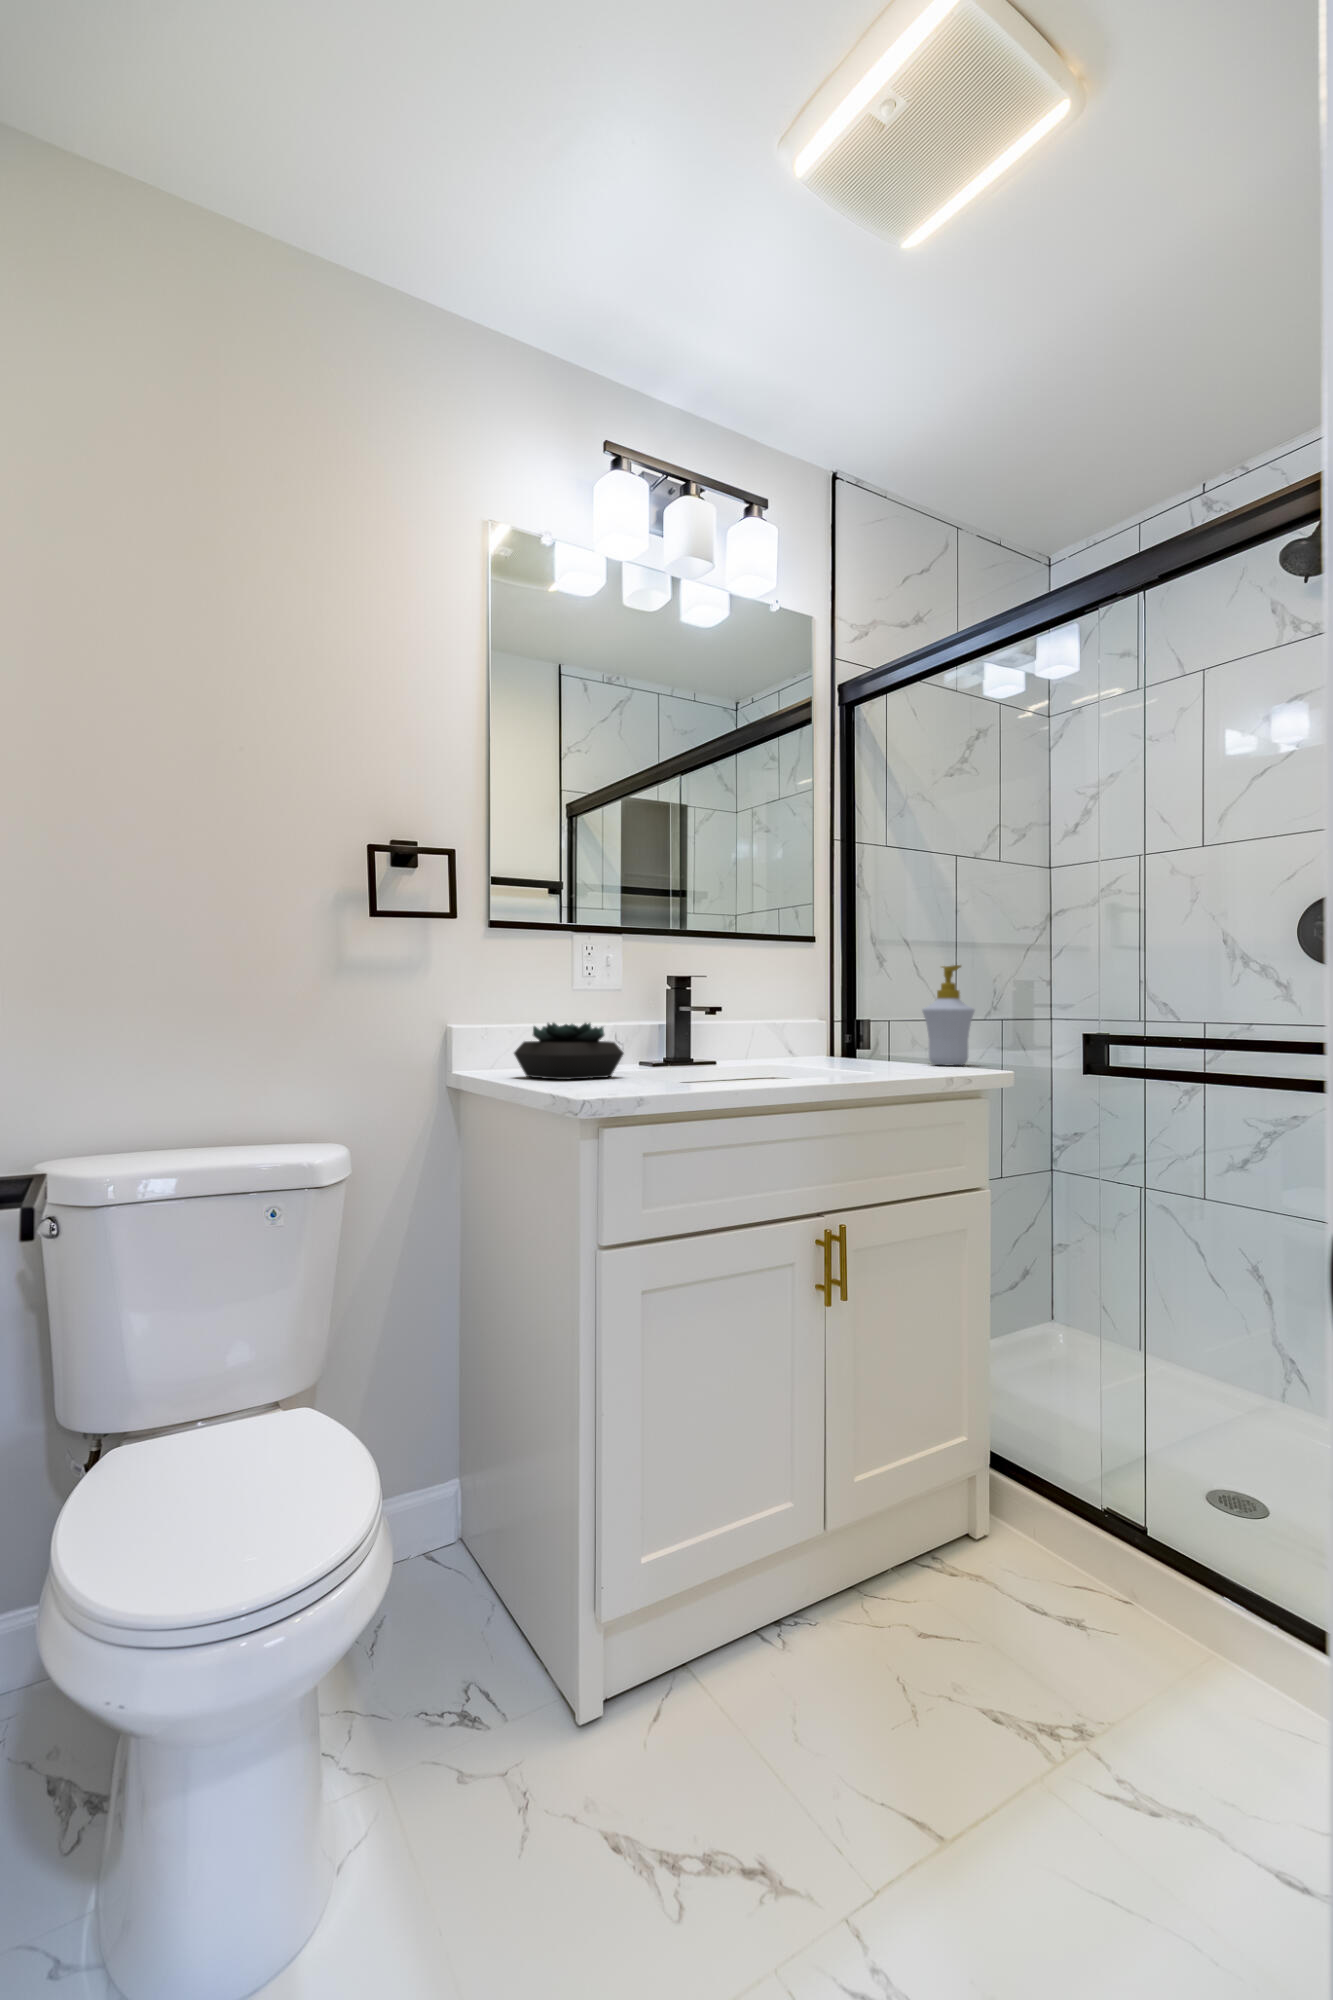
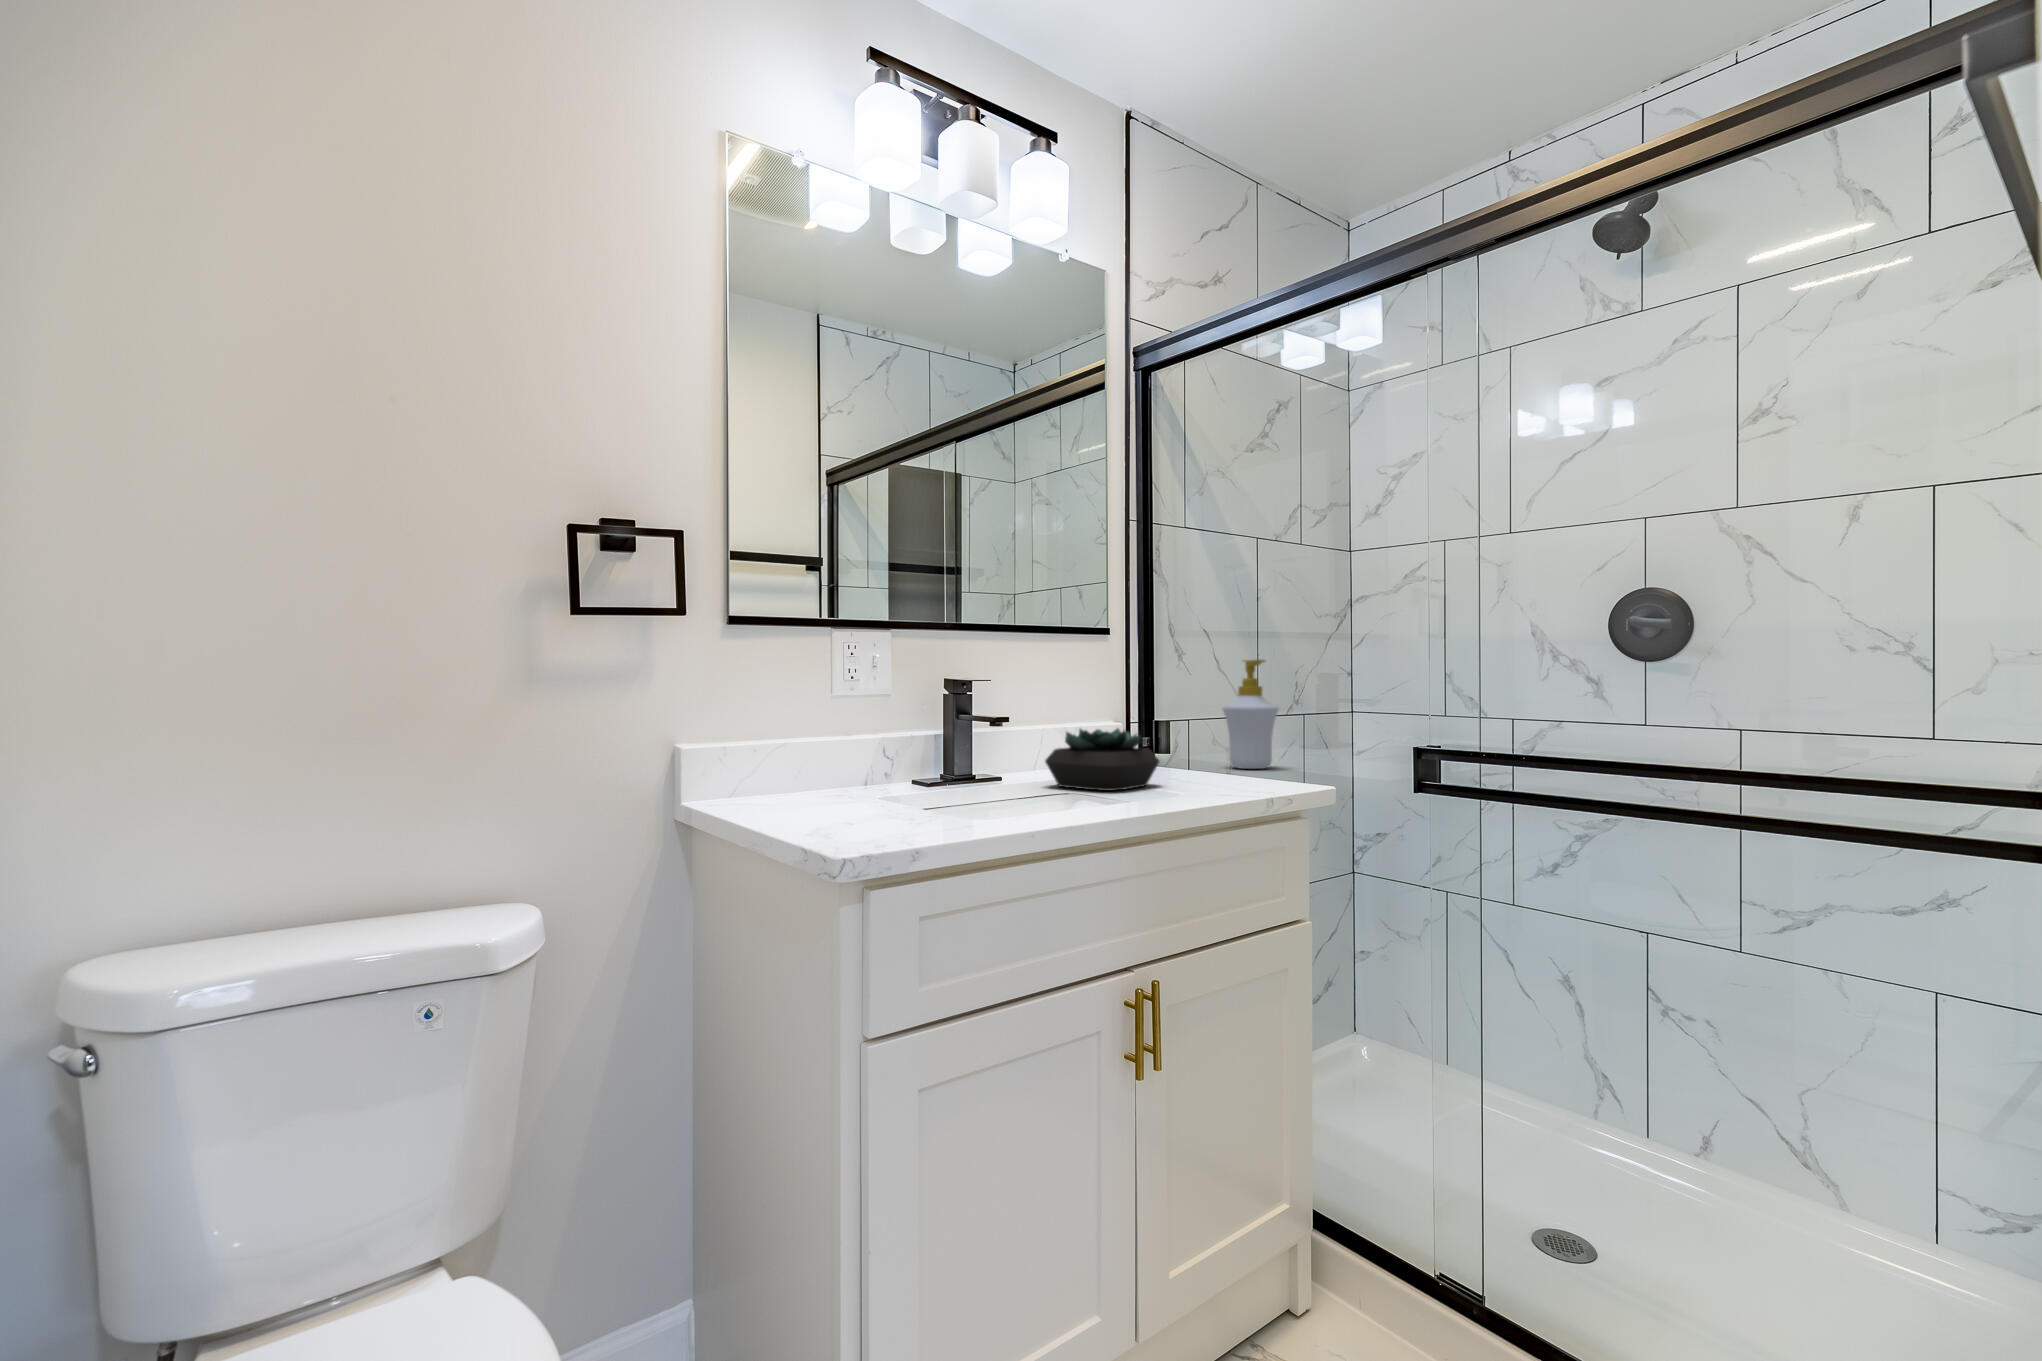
succulent plant: present [514,1023,624,1079] -> present [1045,728,1160,791]

